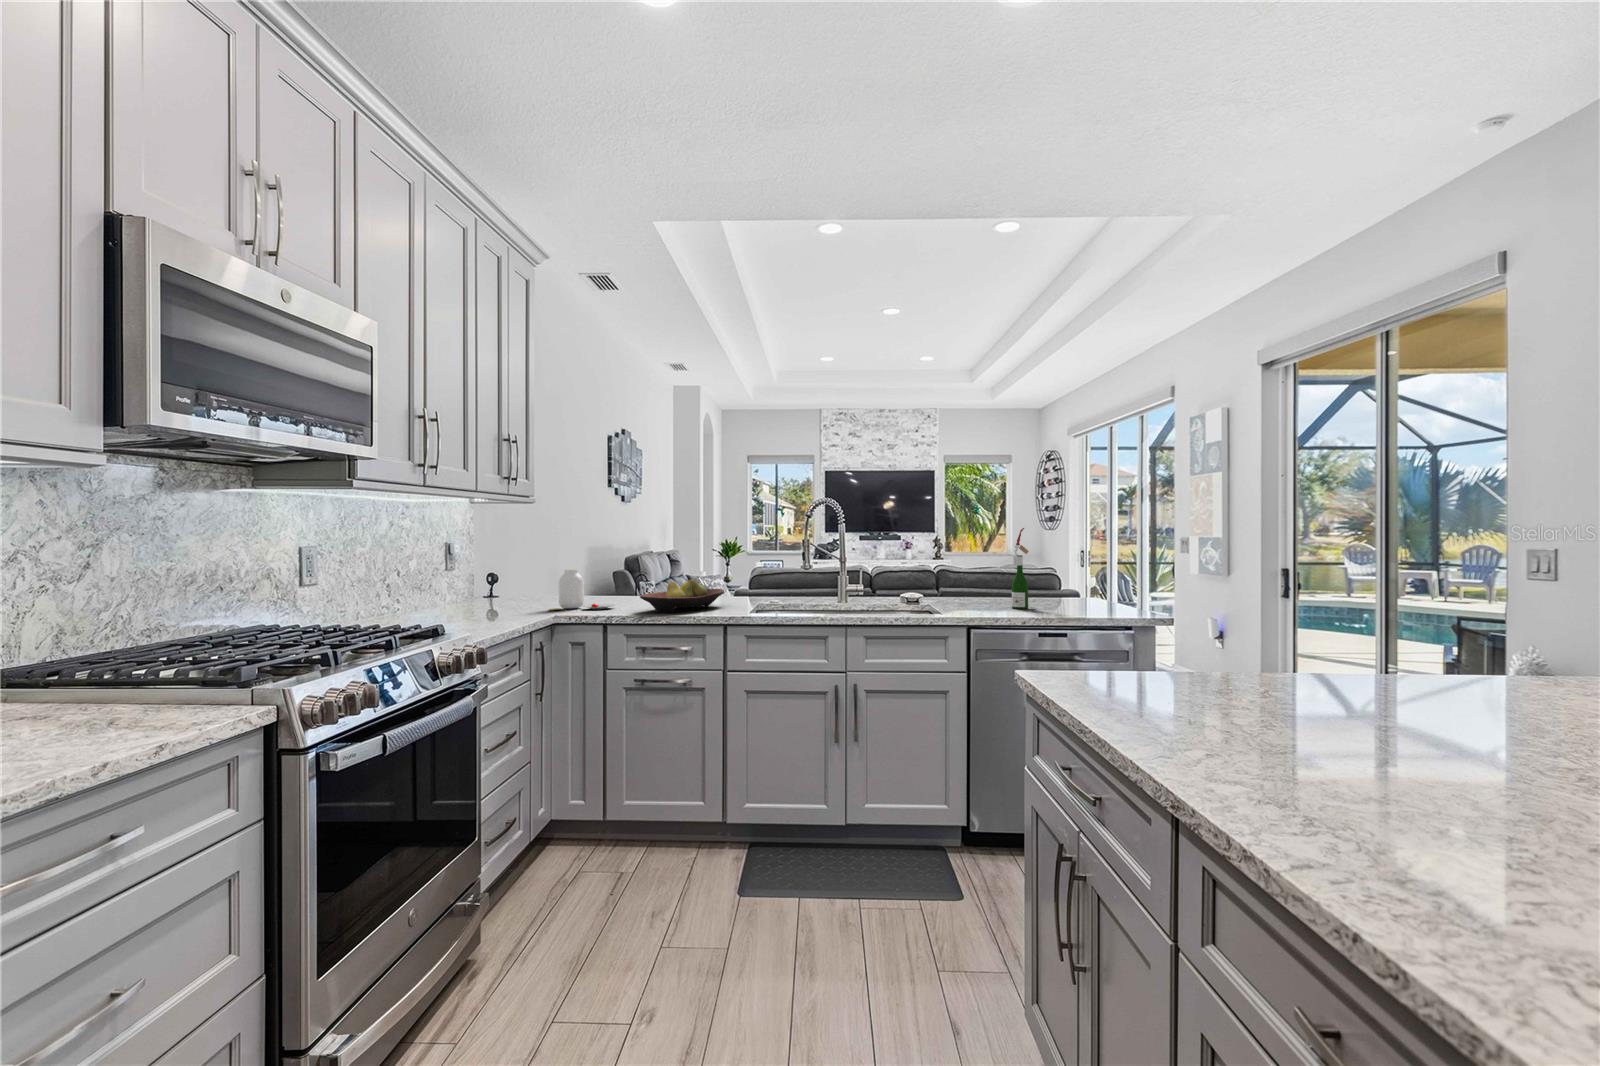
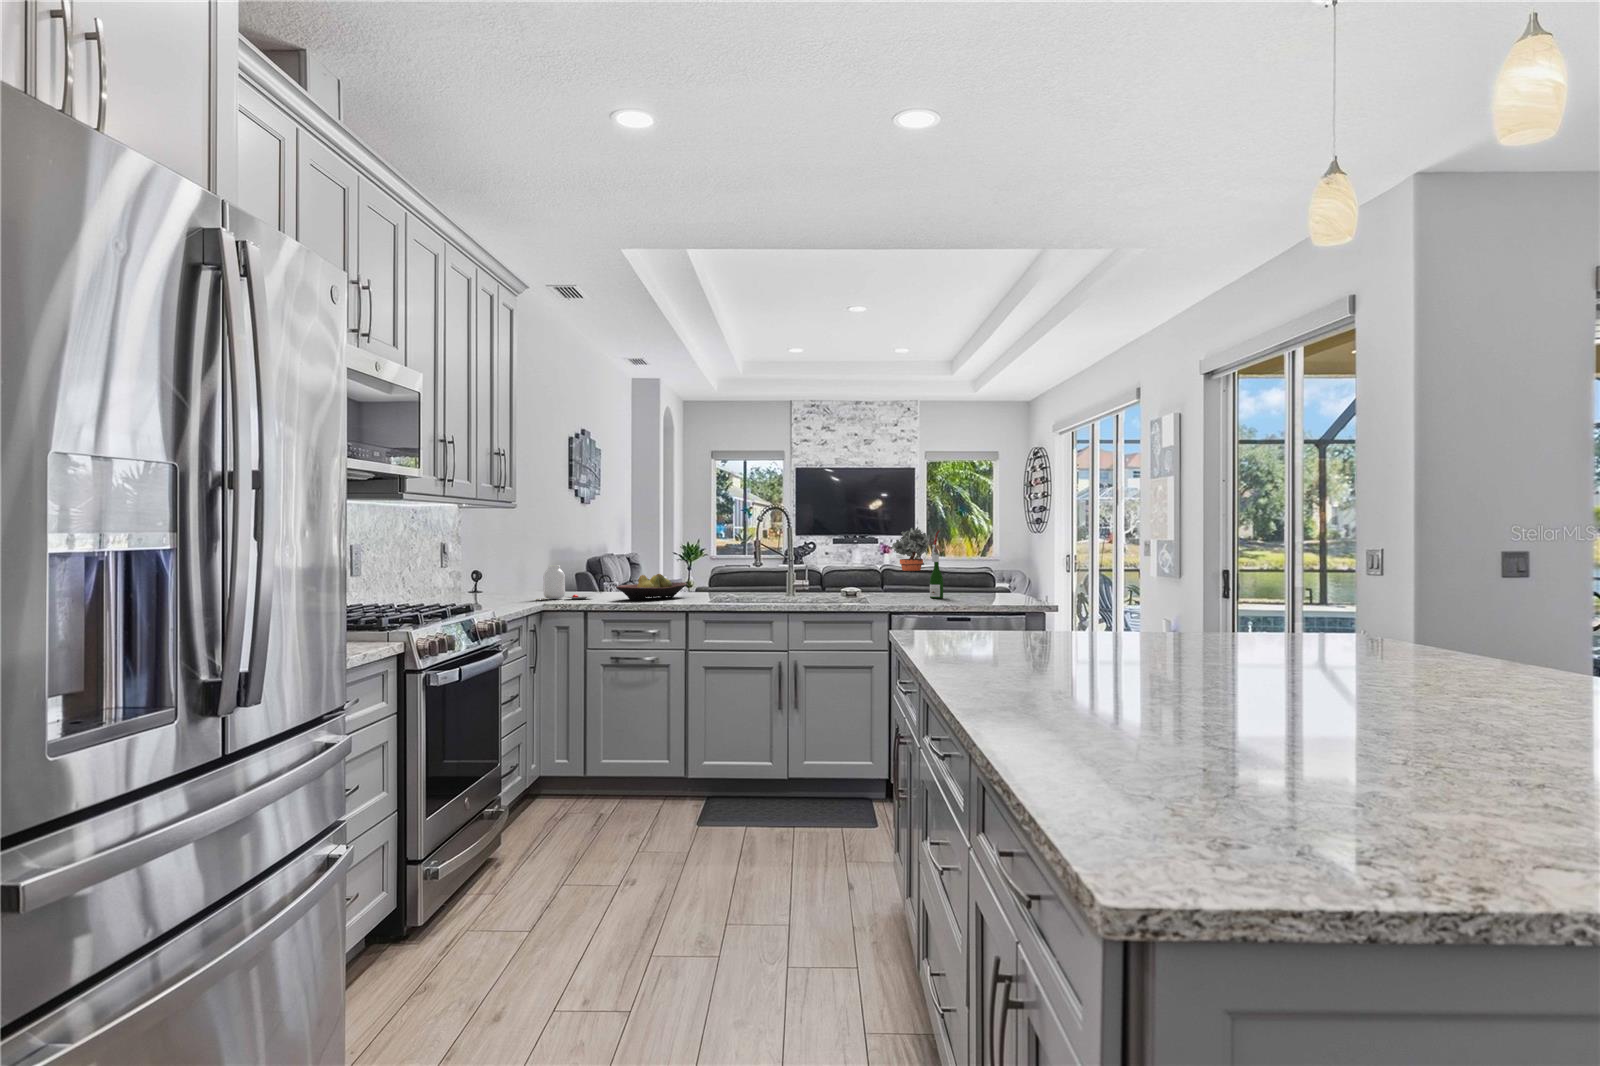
potted plant: none [923,524,963,568] -> present [890,527,930,571]

